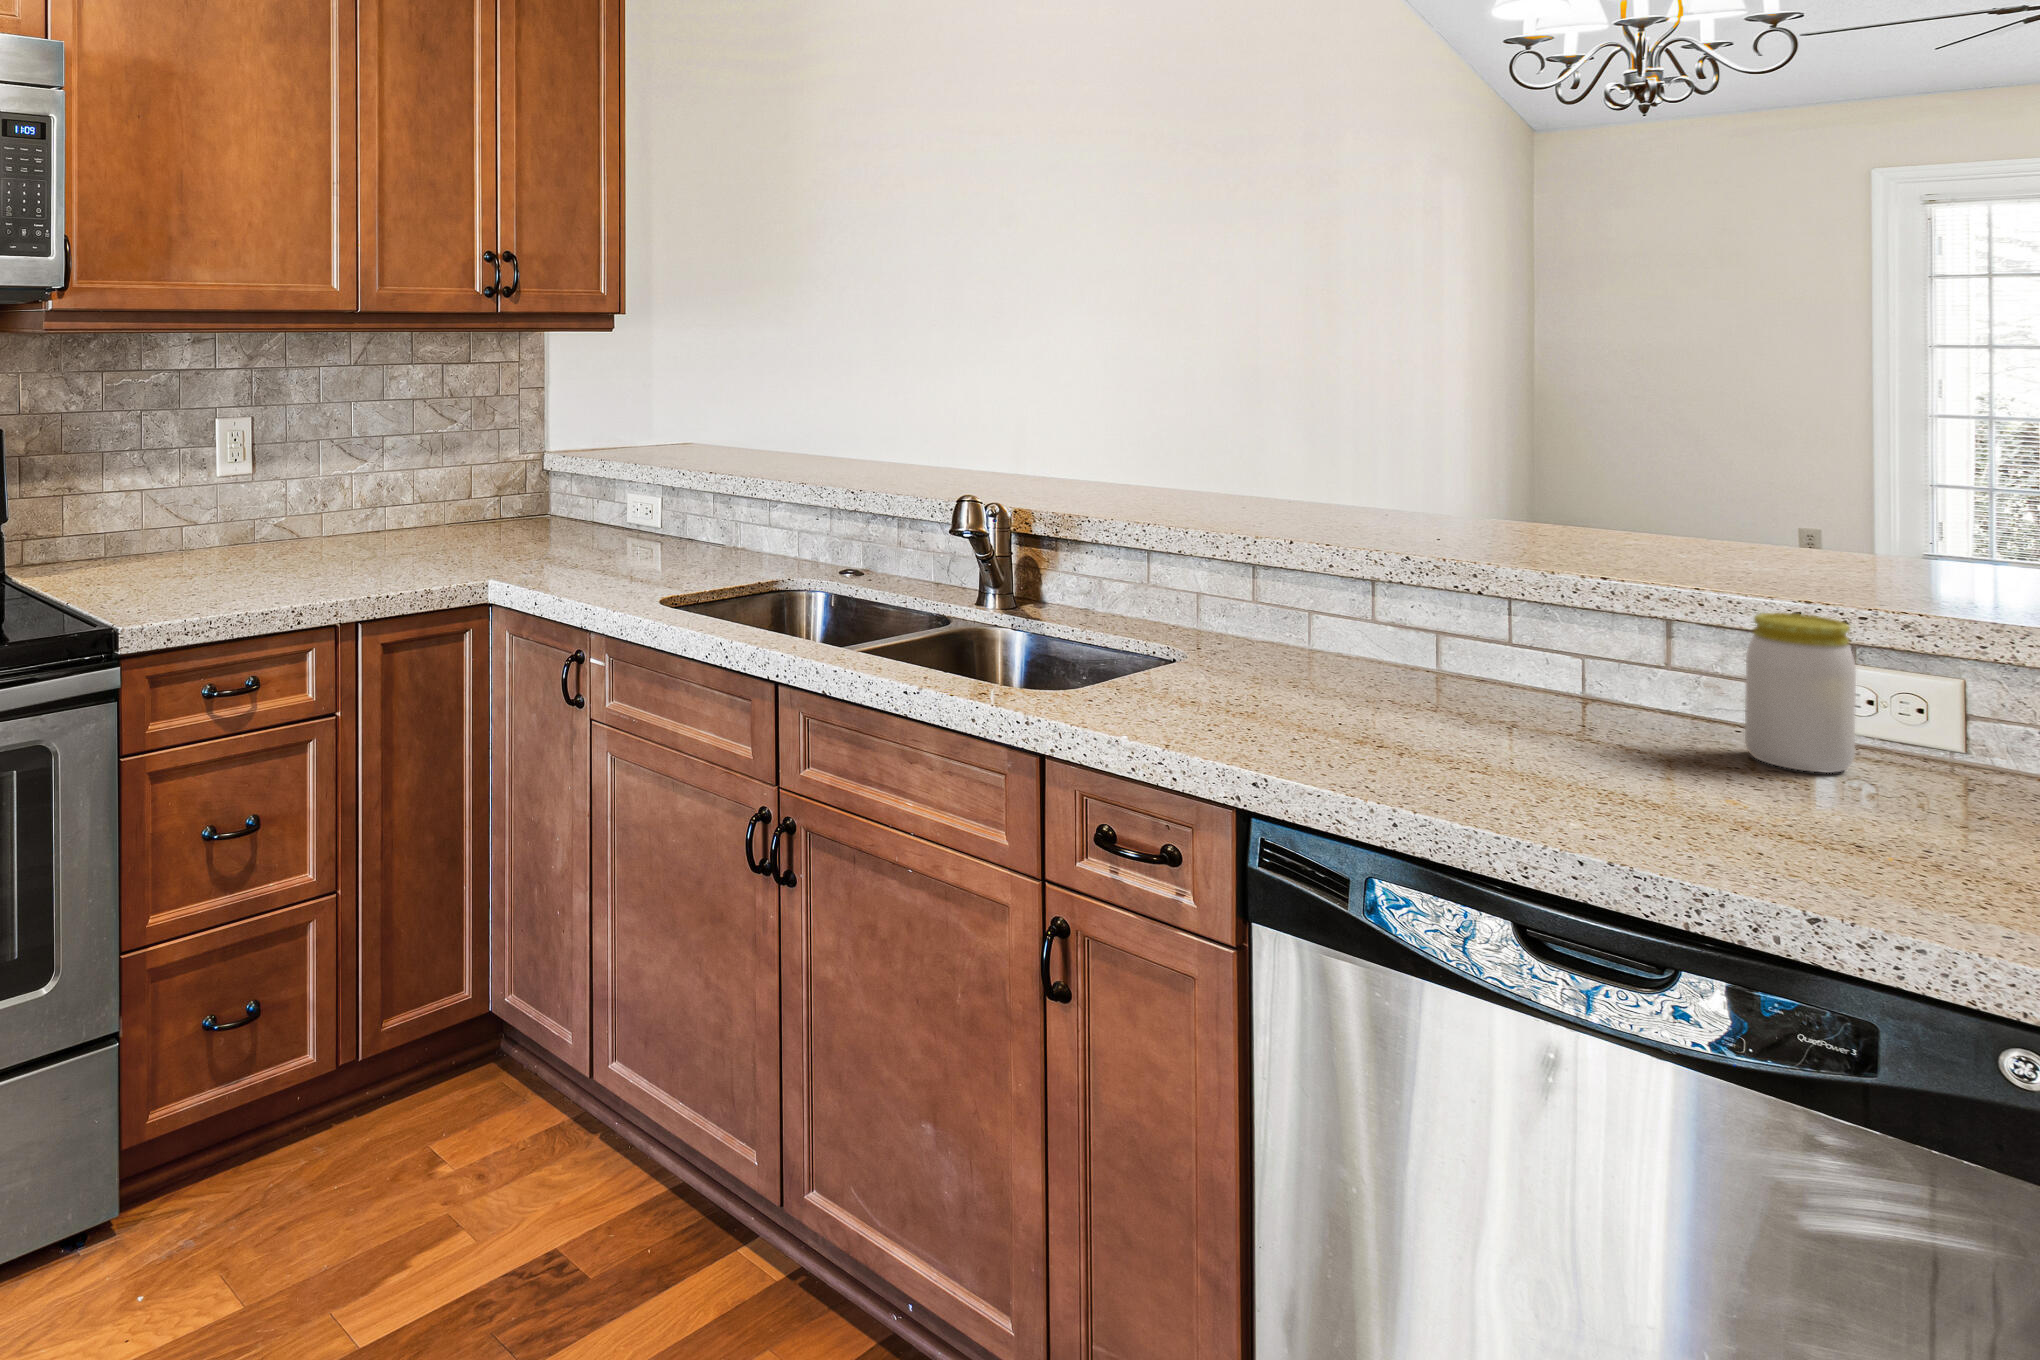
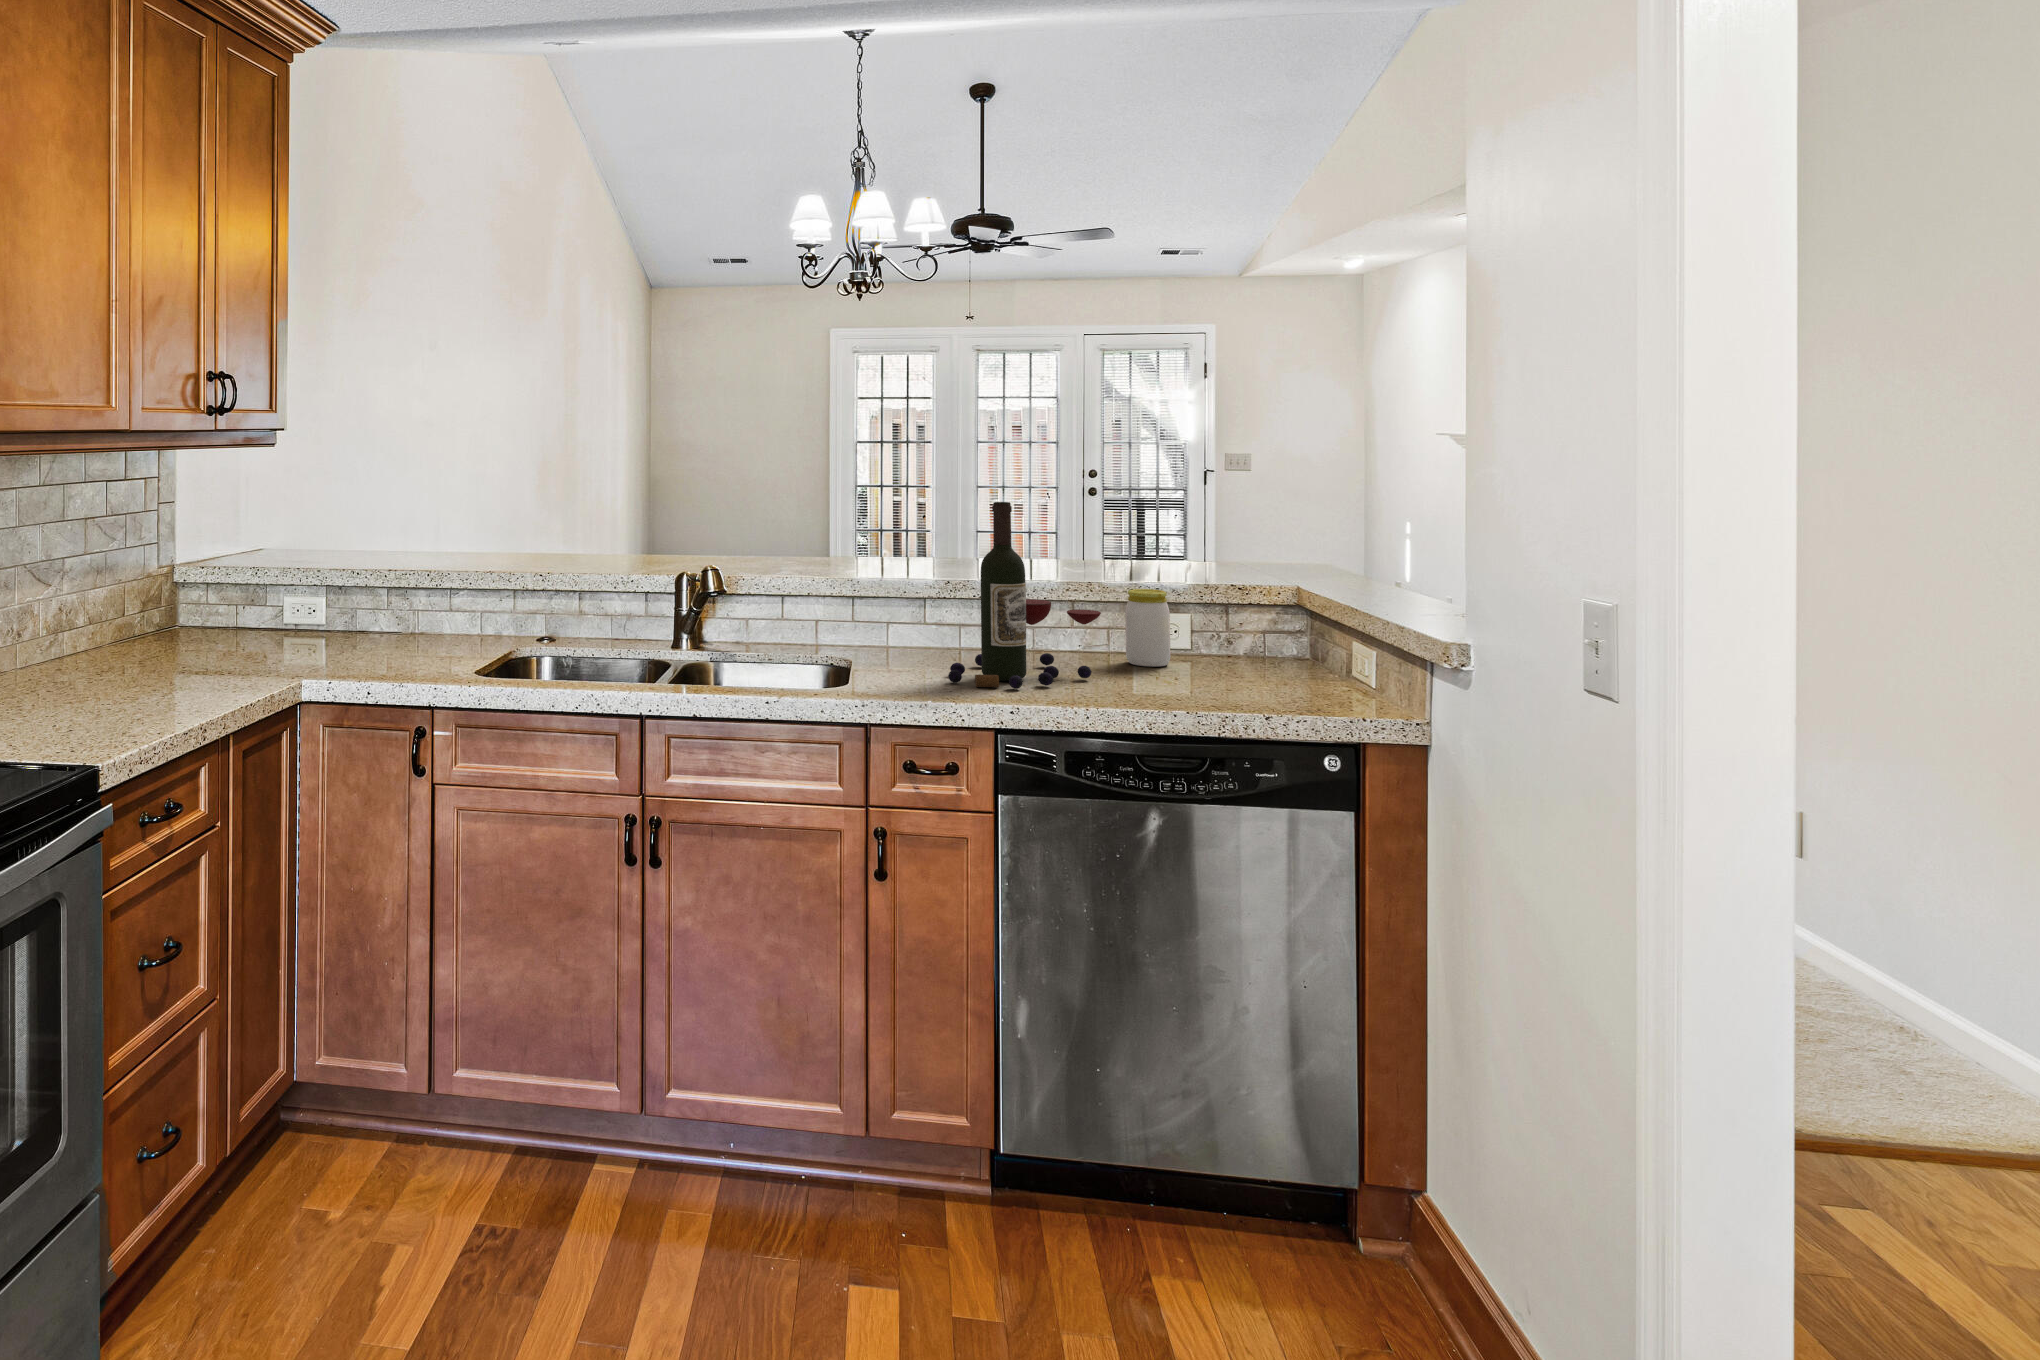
wine bottle: none [1257,424,1643,760] -> present [948,502,1101,689]

